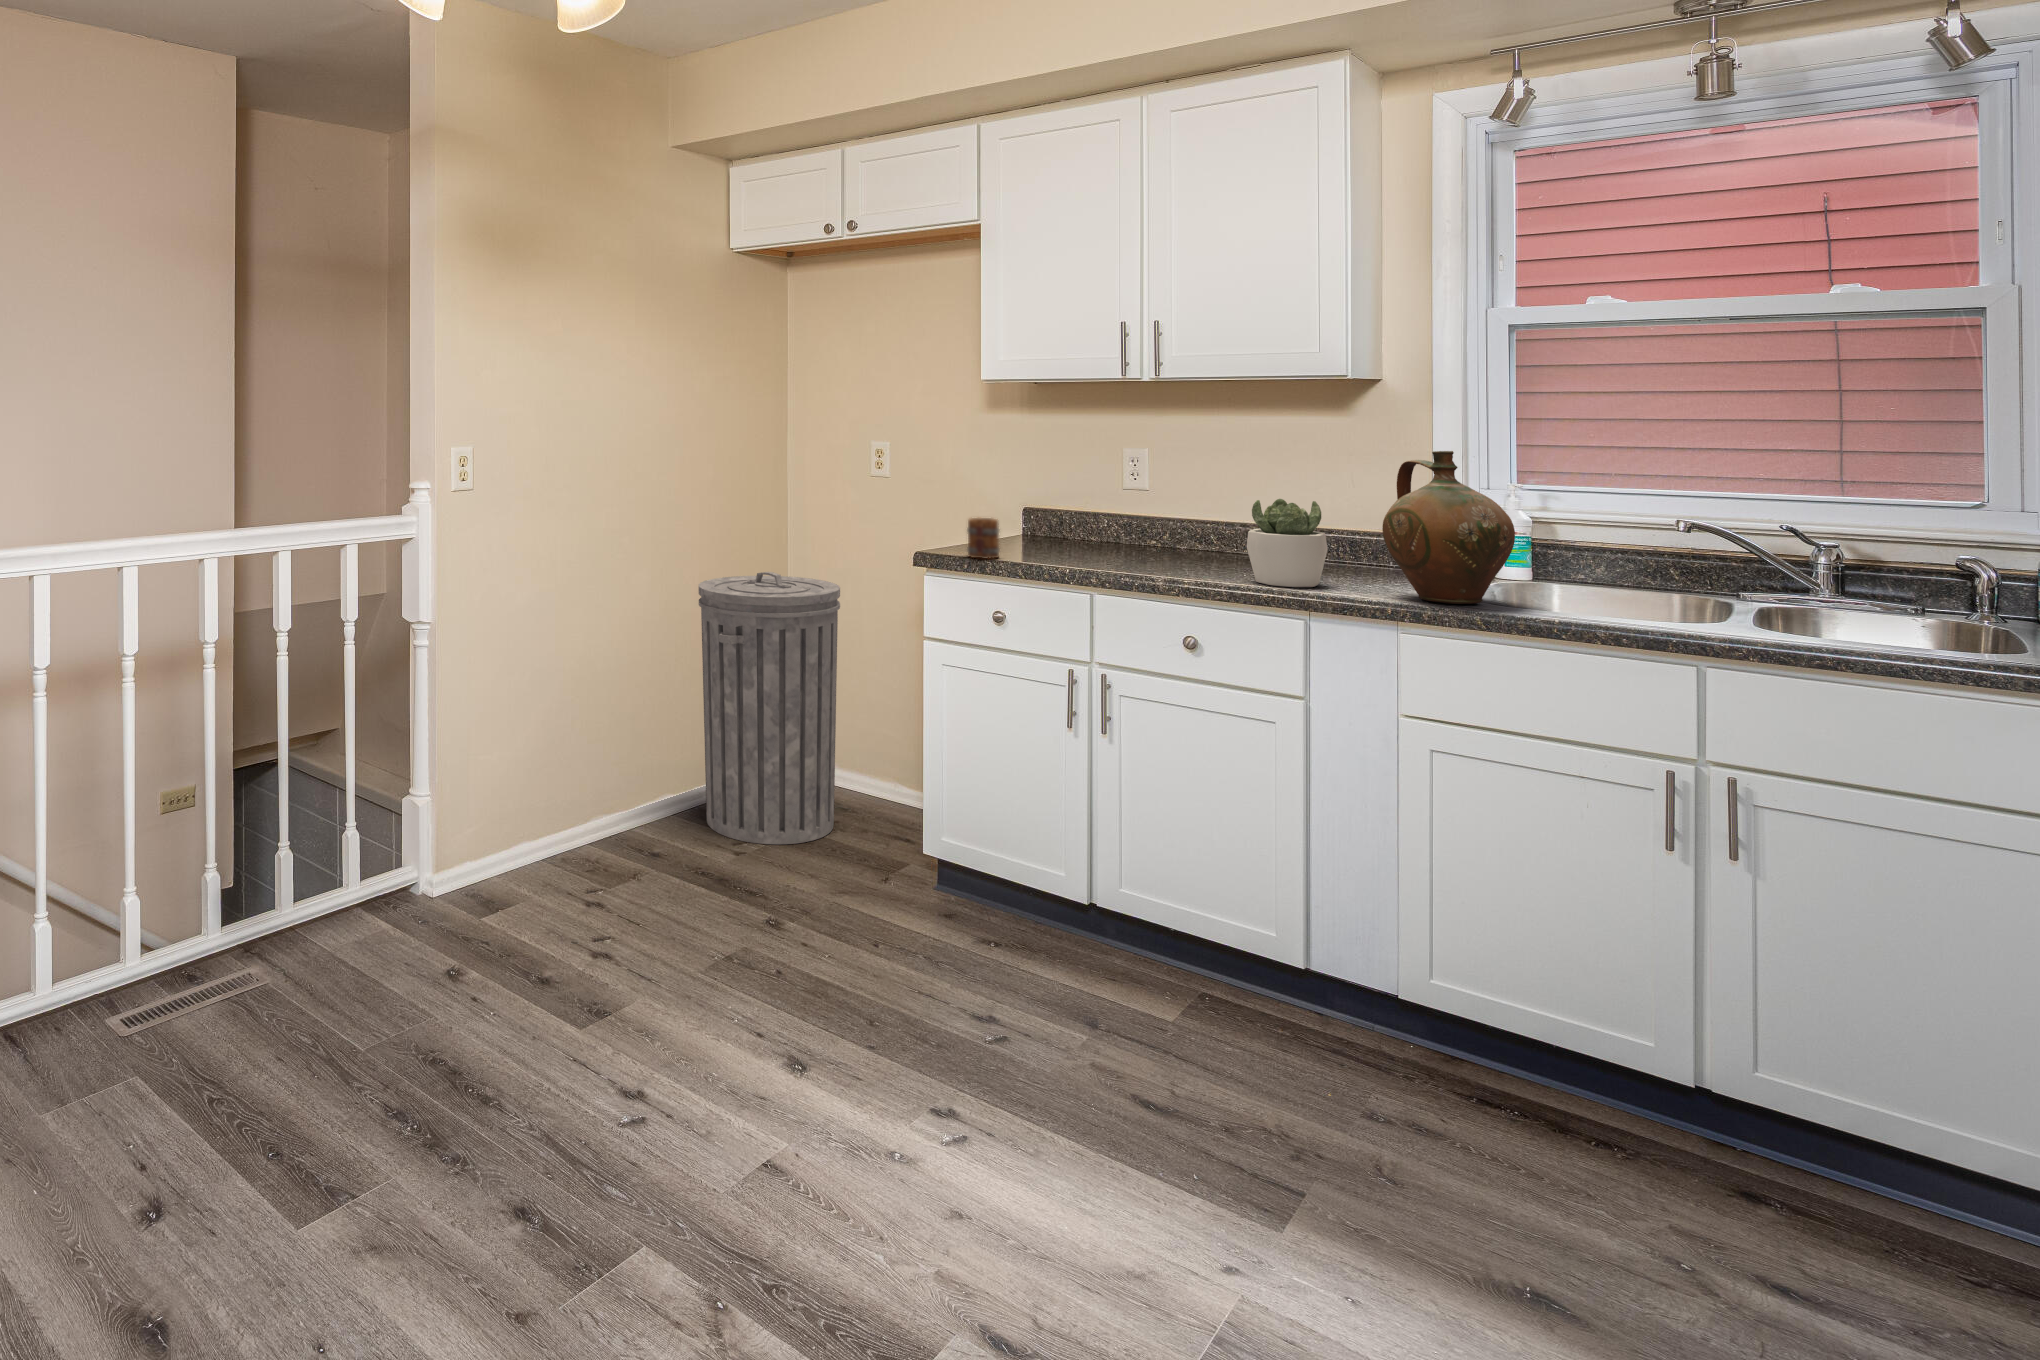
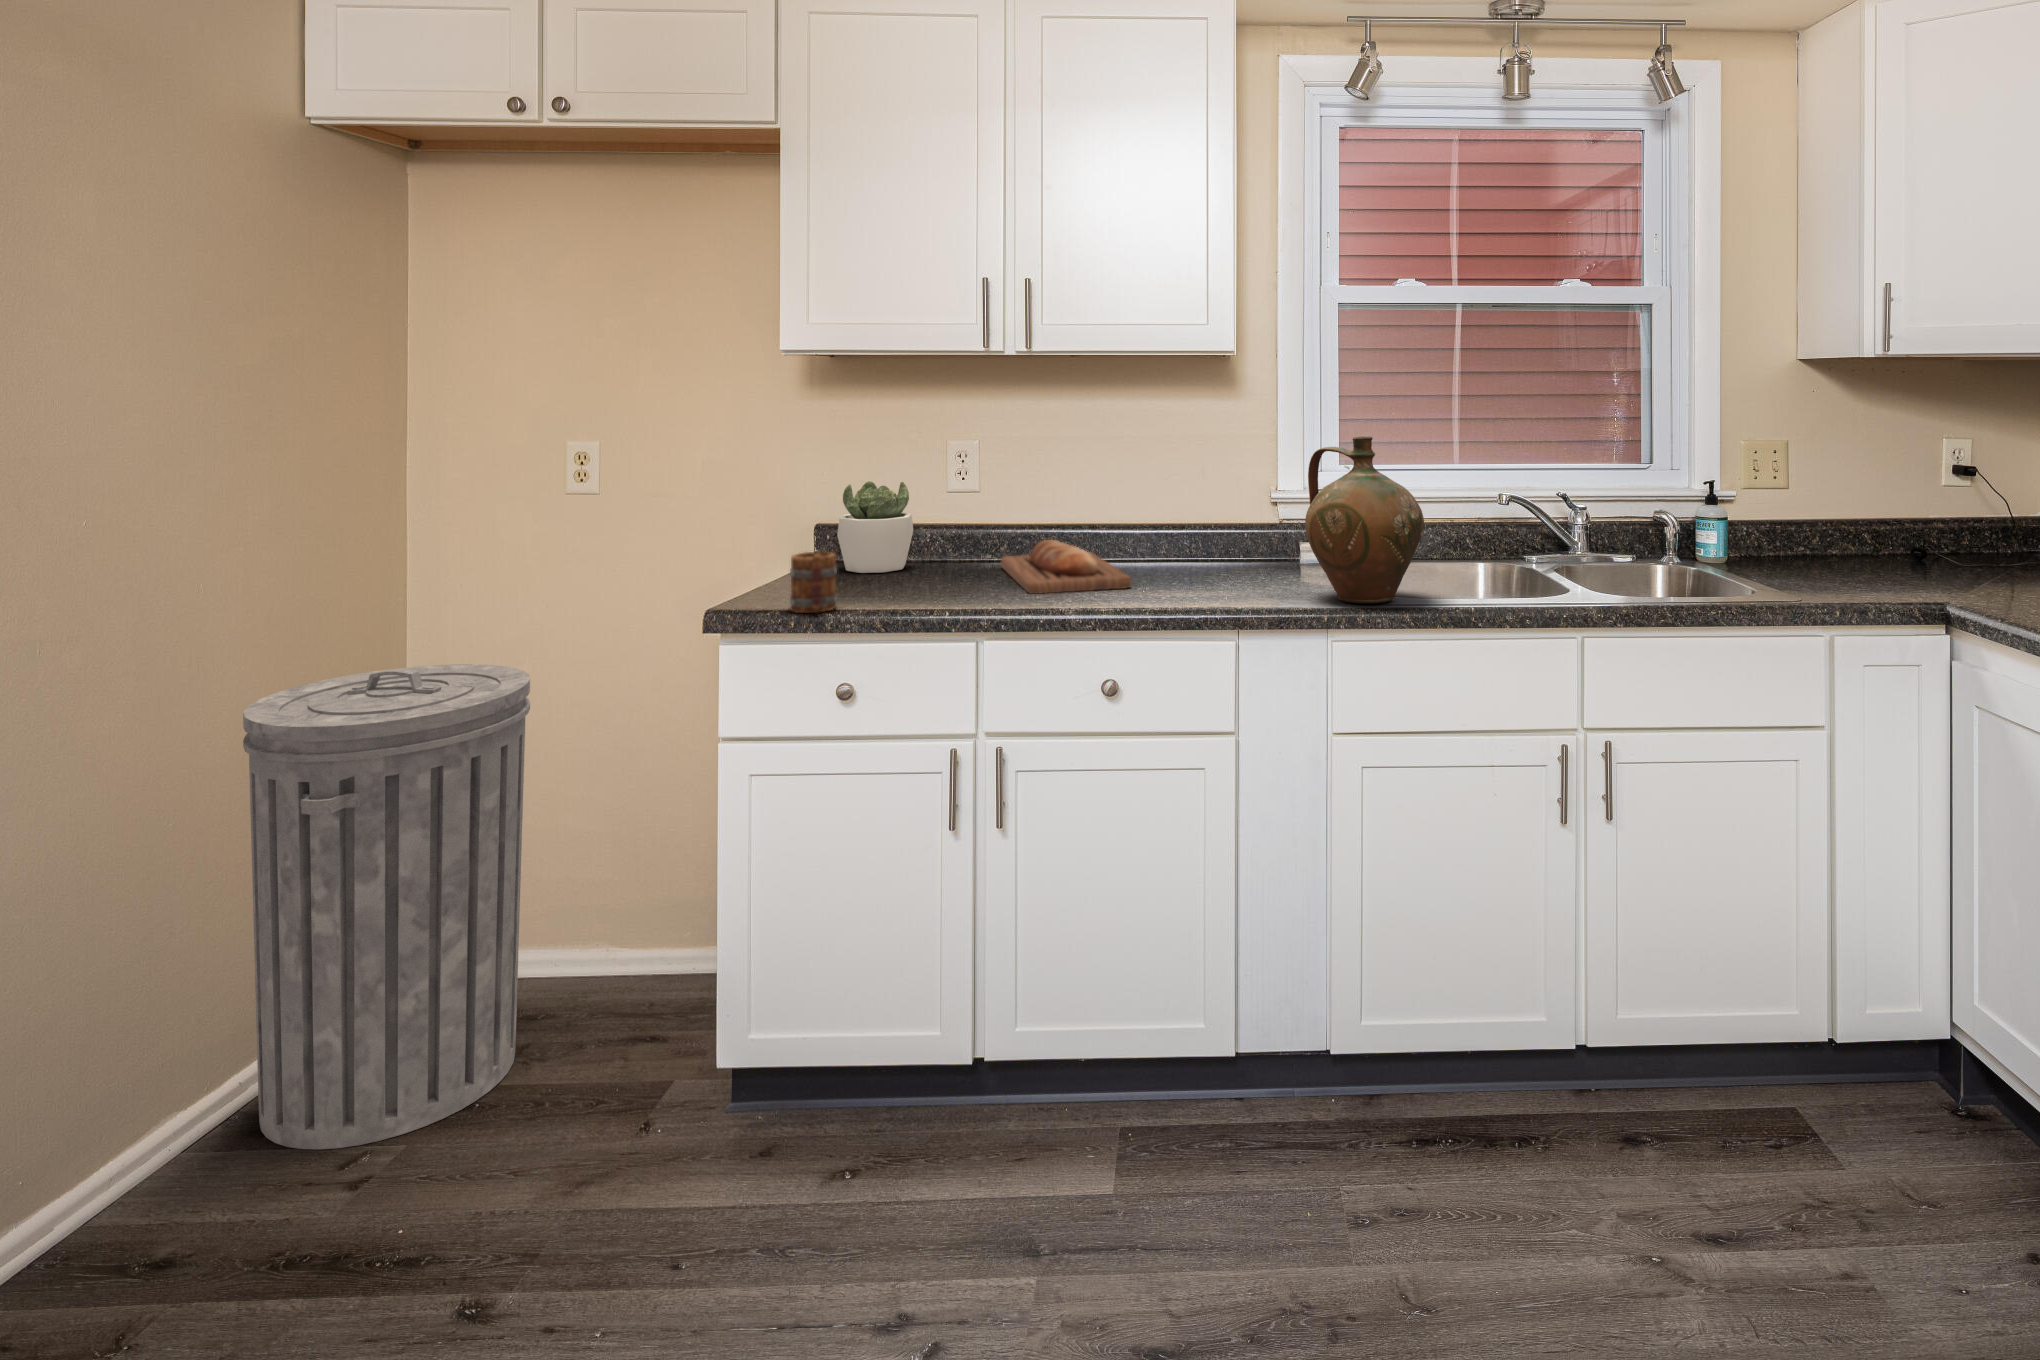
succulent plant: present [1247,499,1328,587] -> present [837,481,913,573]
bread loaf: none [1150,532,1246,572] -> present [1001,540,1131,594]

